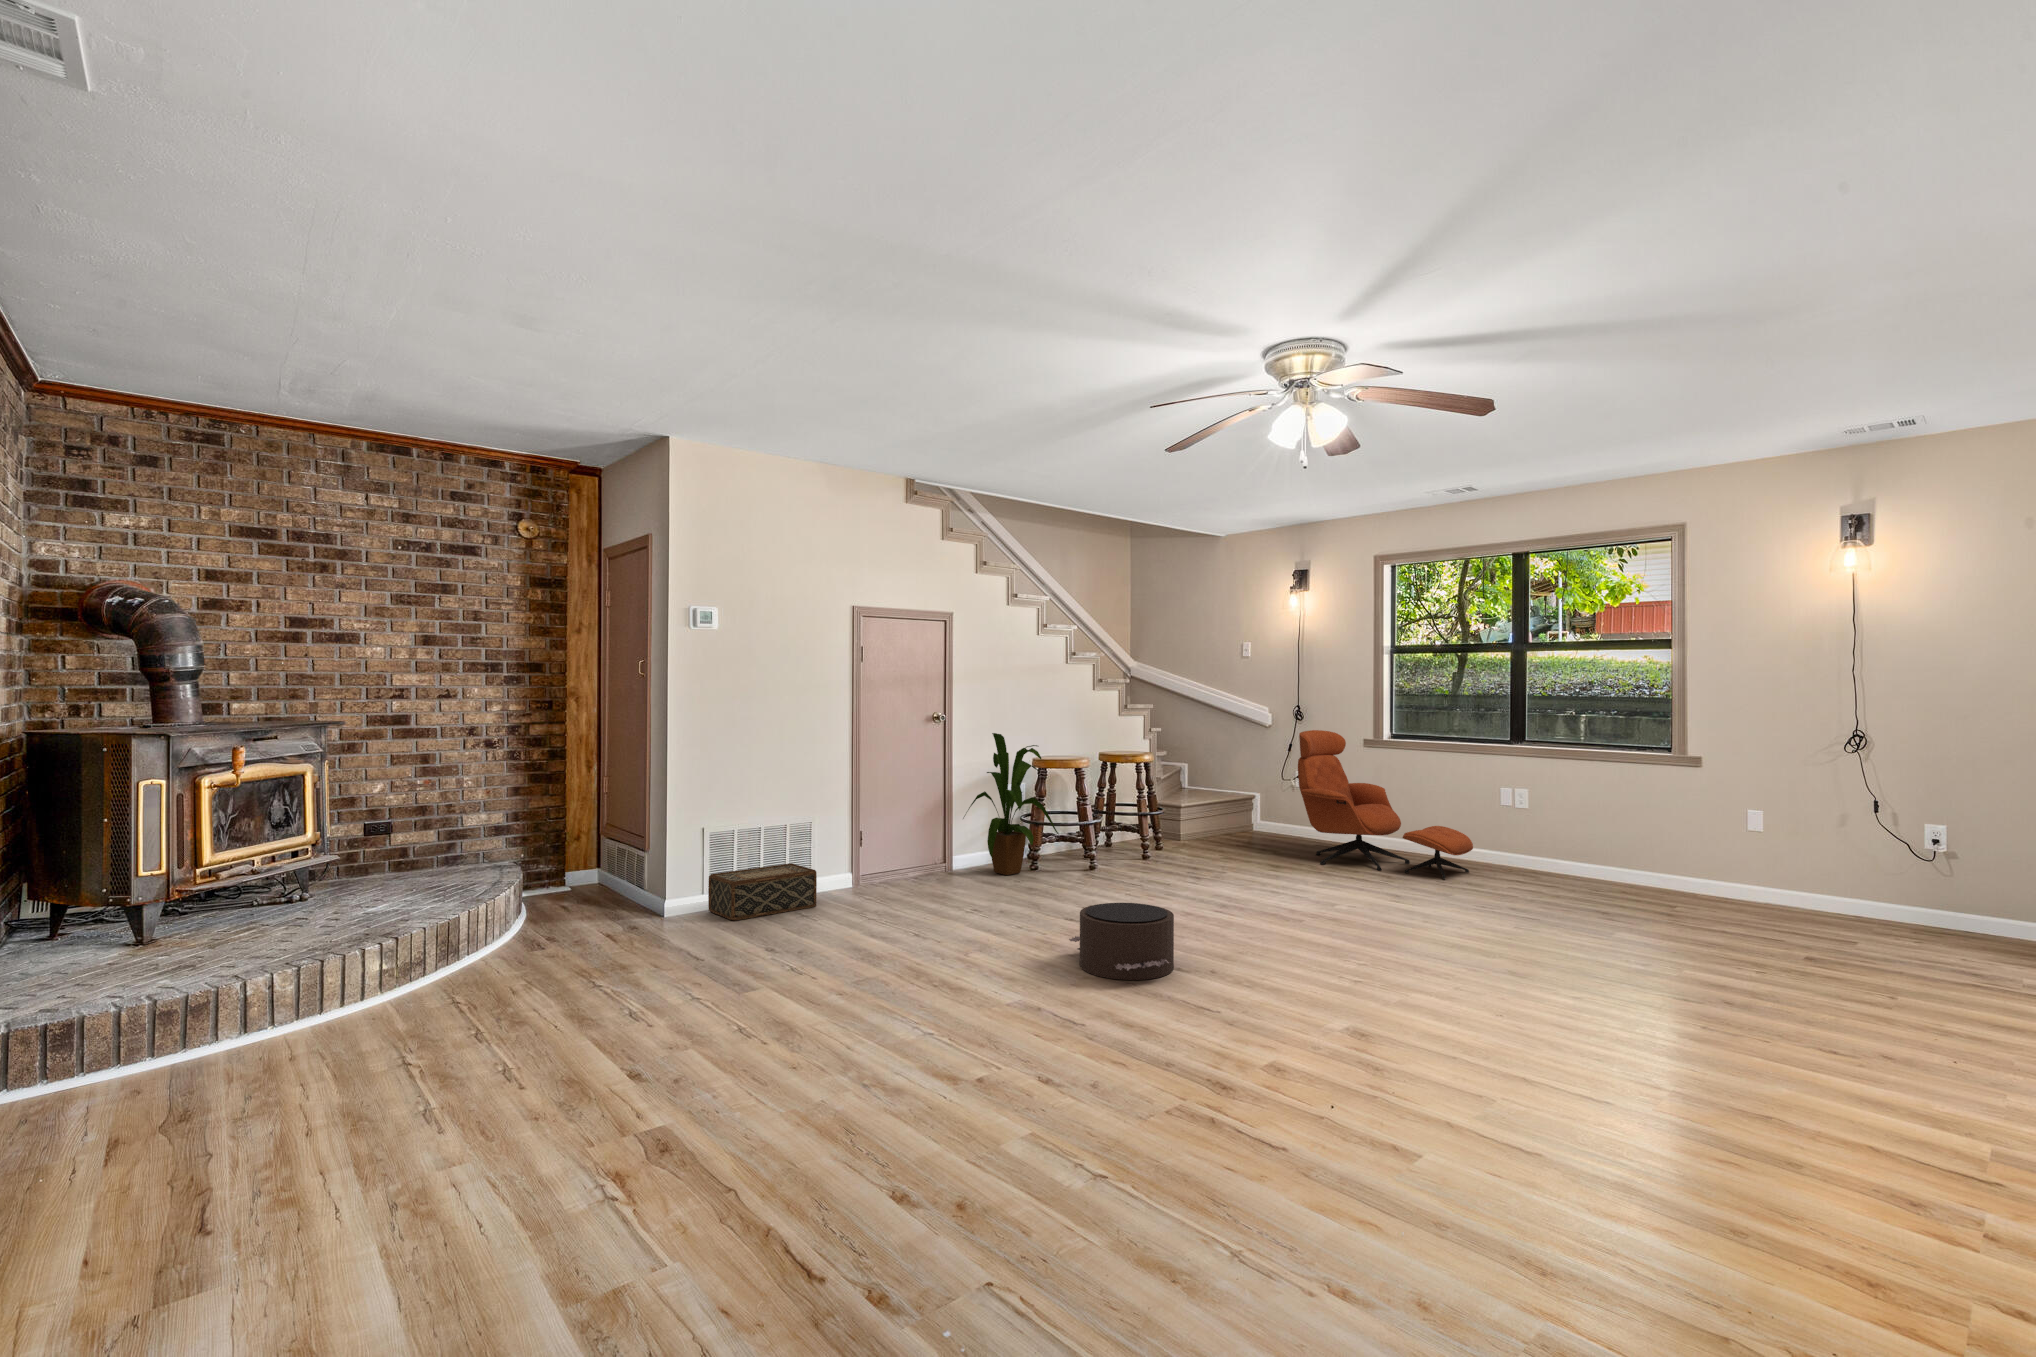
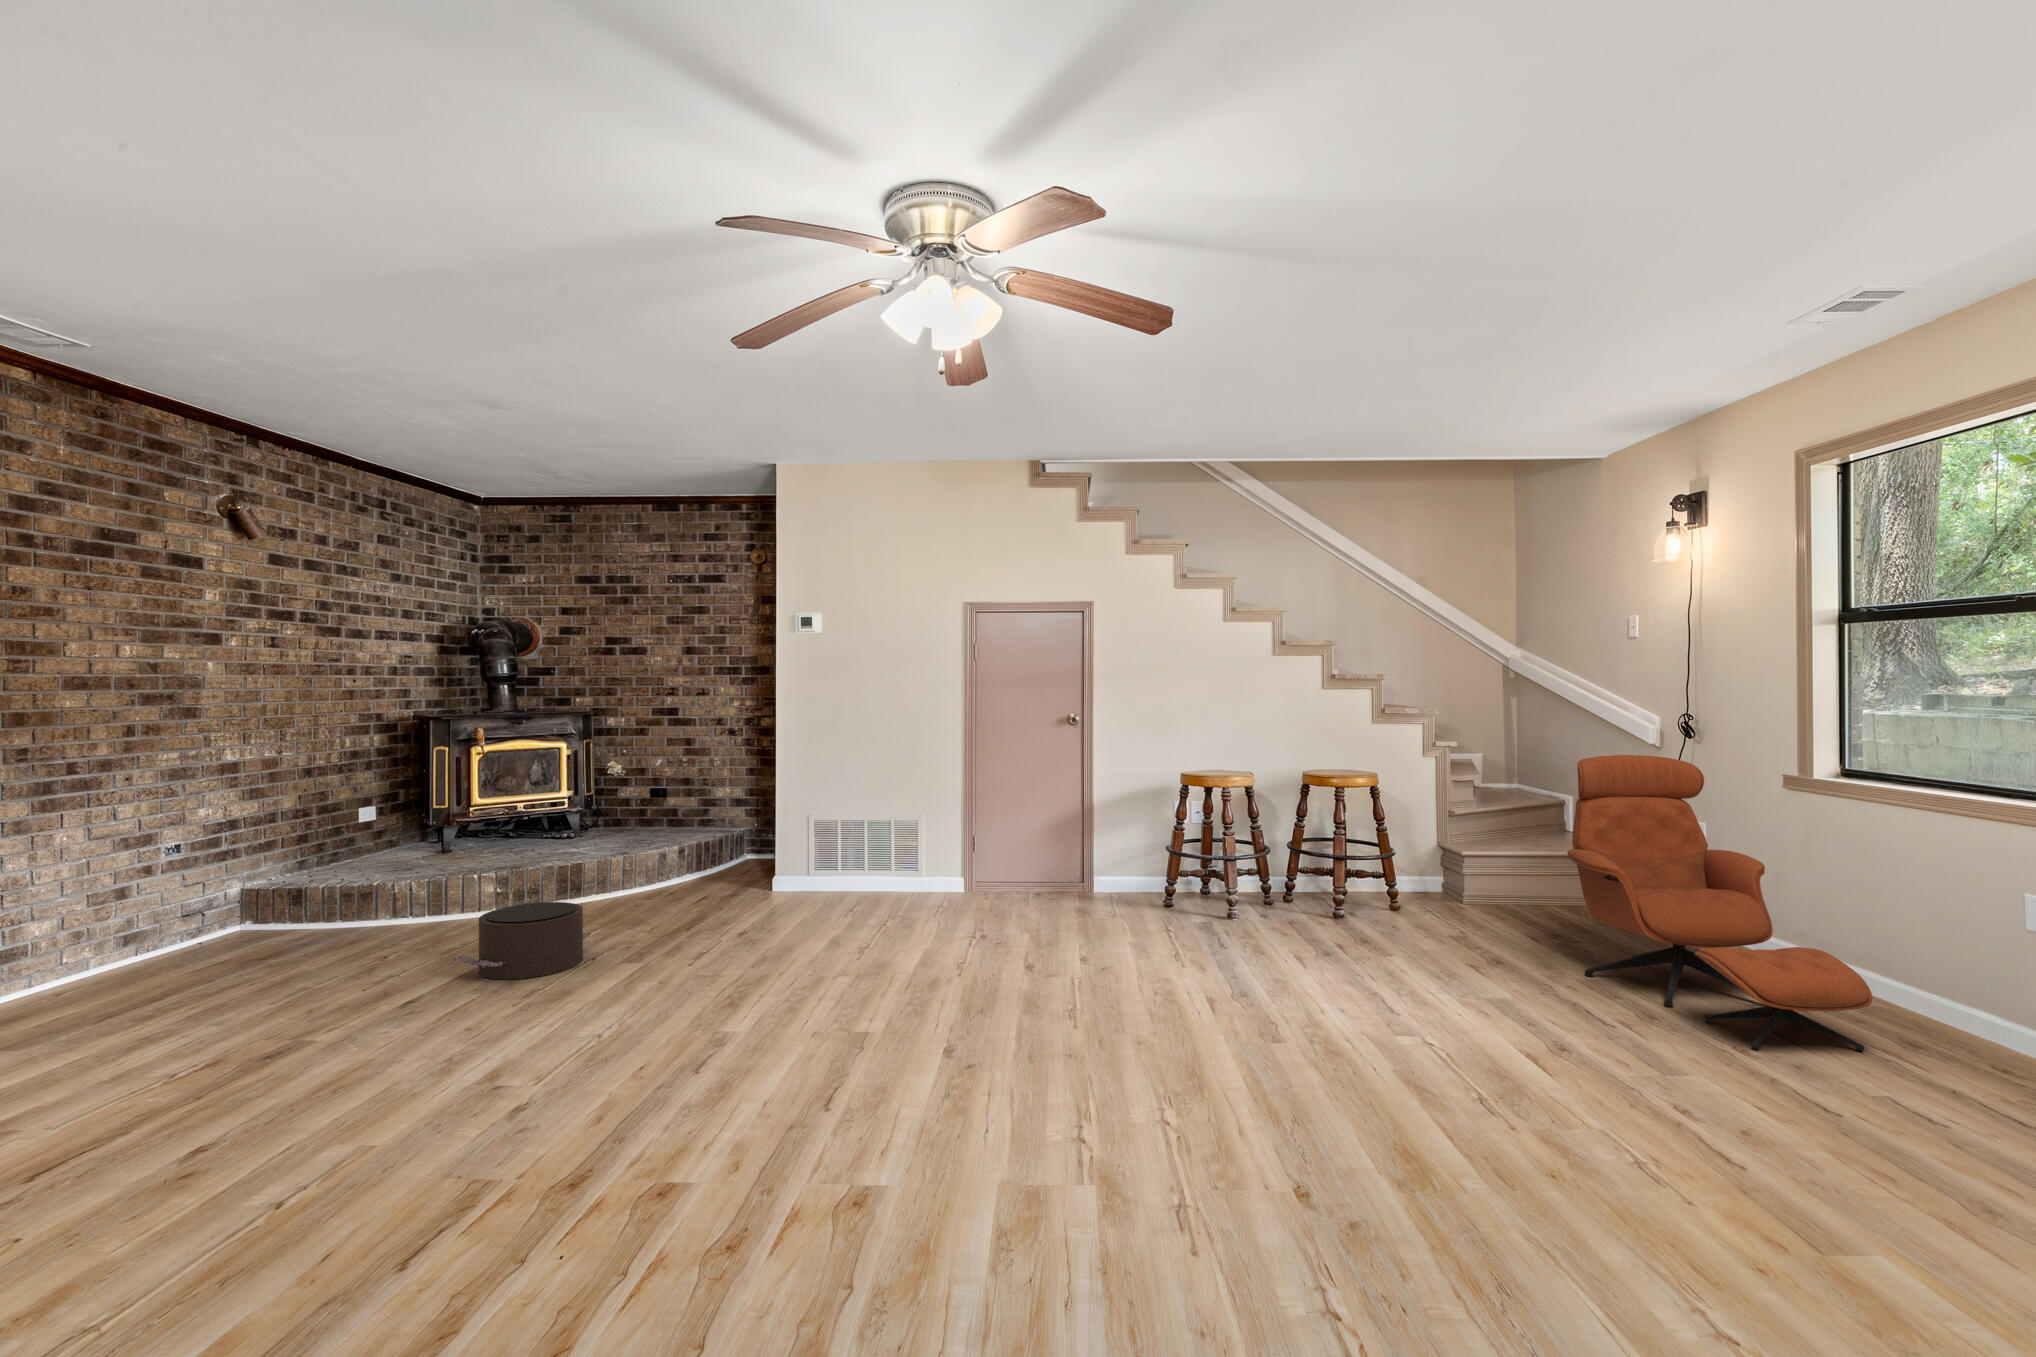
house plant: present [964,733,1058,875] -> none [1089,739,1198,907]
woven basket: present [708,863,817,921] -> none [791,858,889,903]
pouf: present [1069,903,1174,980] -> present [453,902,590,979]

